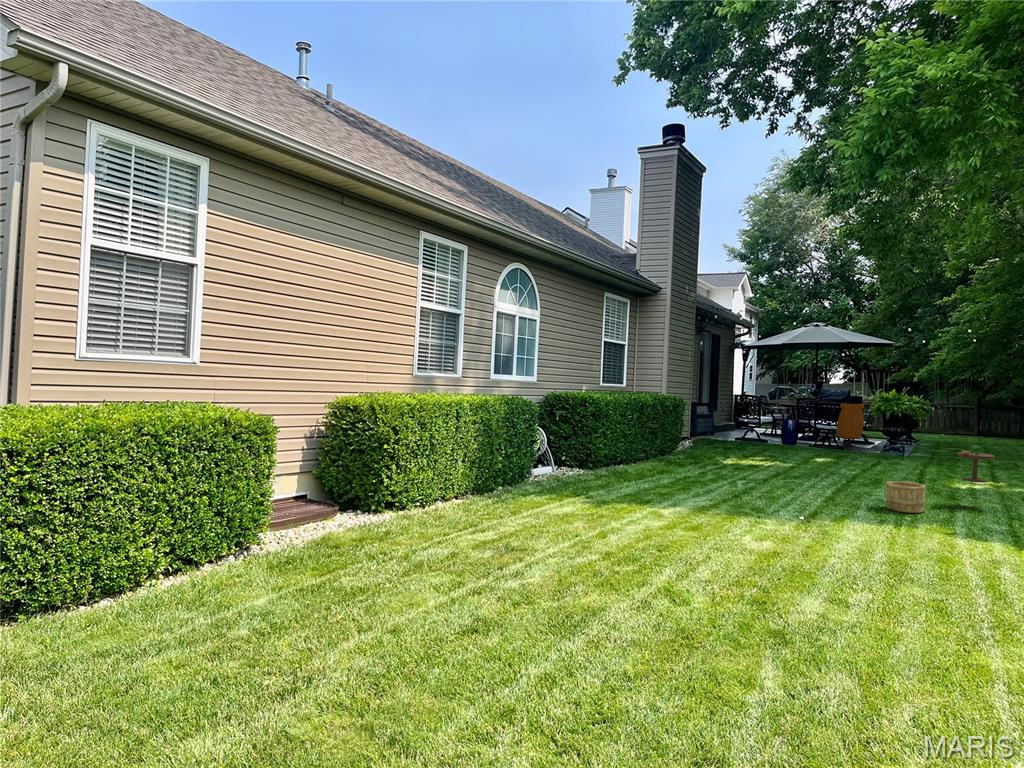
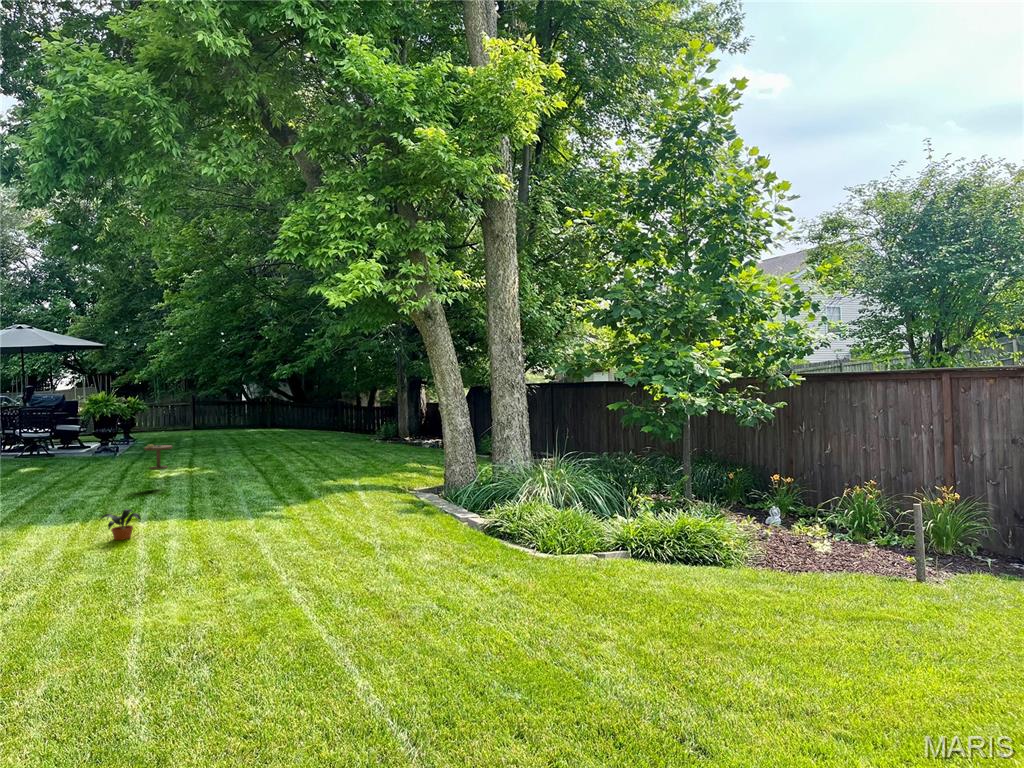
lounge chair: present [834,403,865,450] -> none [43,410,79,456]
wooden bucket: present [886,481,926,513] -> none [76,479,114,508]
potted plant: none [927,525,980,563] -> present [99,509,141,540]

